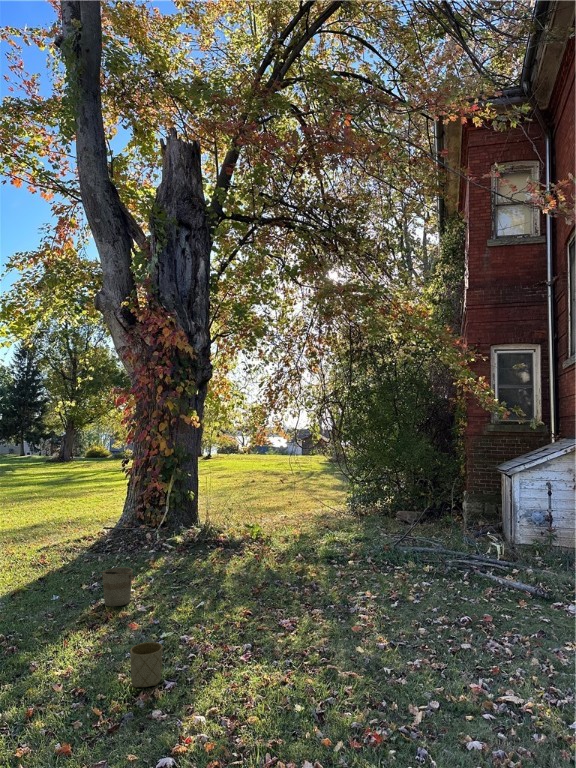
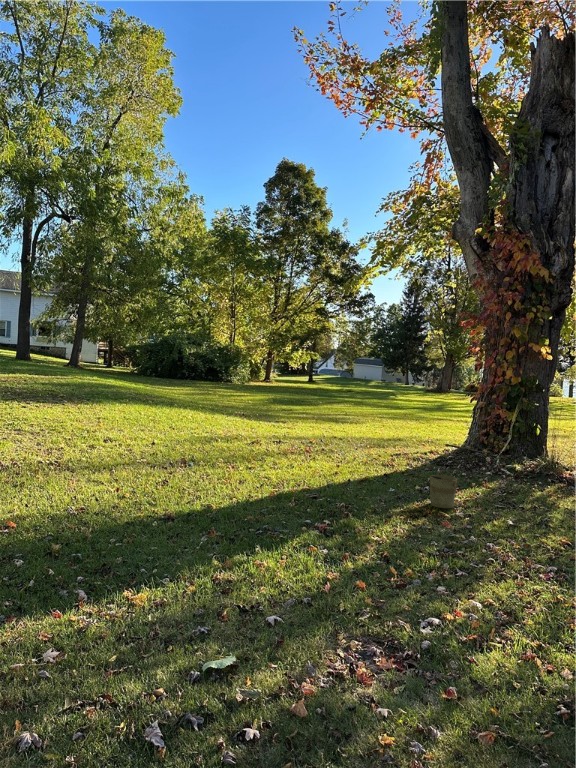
planter: present [130,642,163,688] -> none [429,533,459,570]

